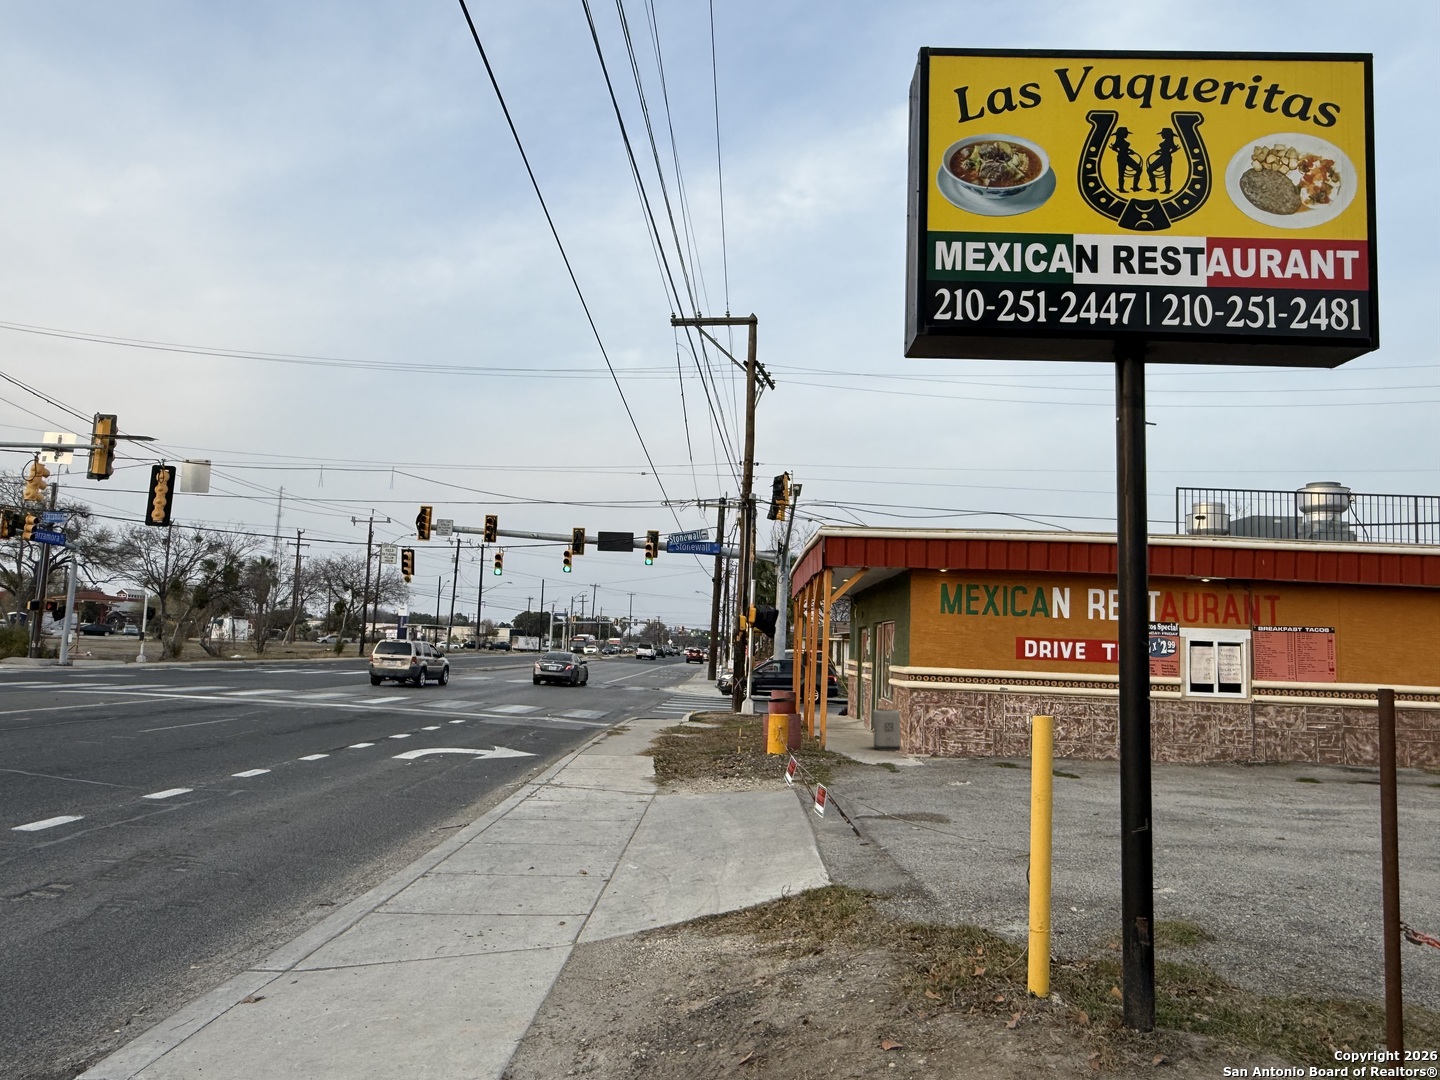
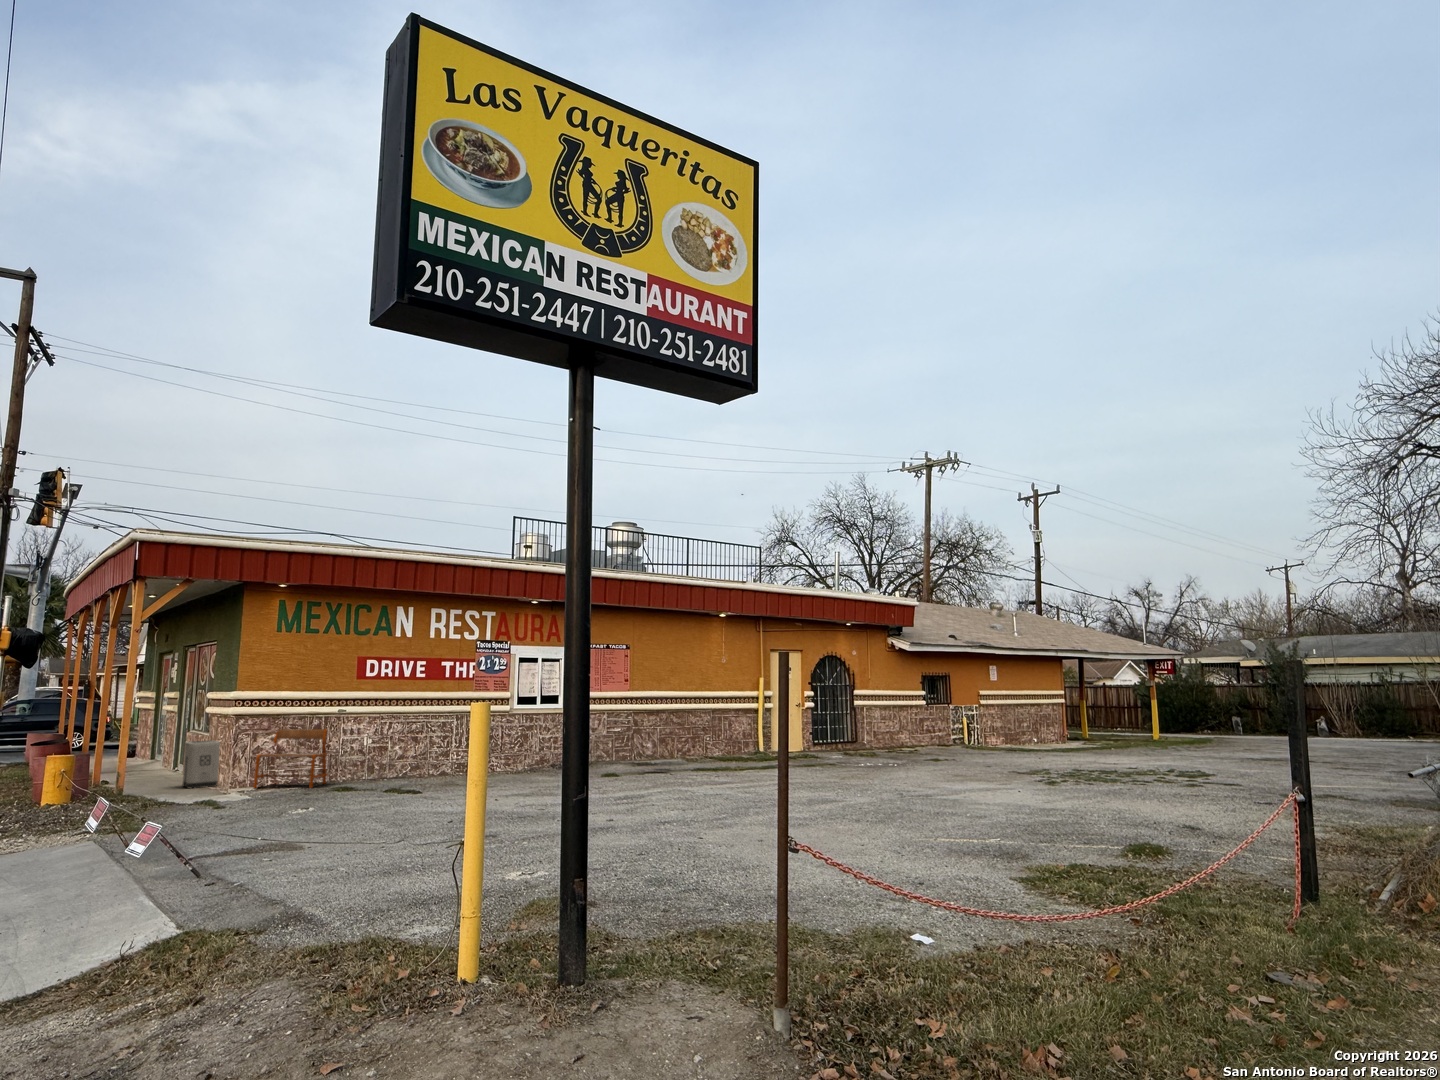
bench: none [927,703,991,761] -> present [253,729,328,788]

